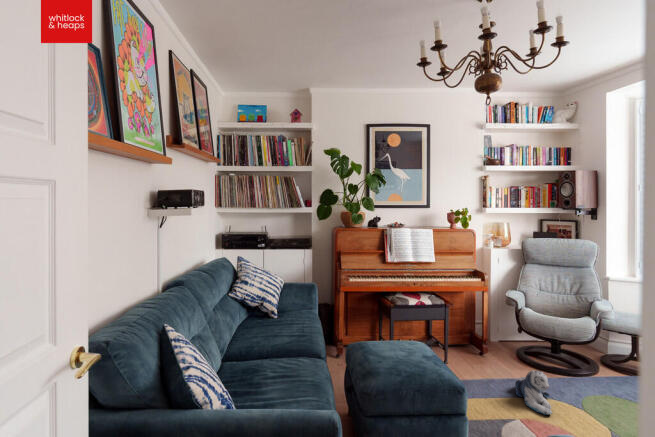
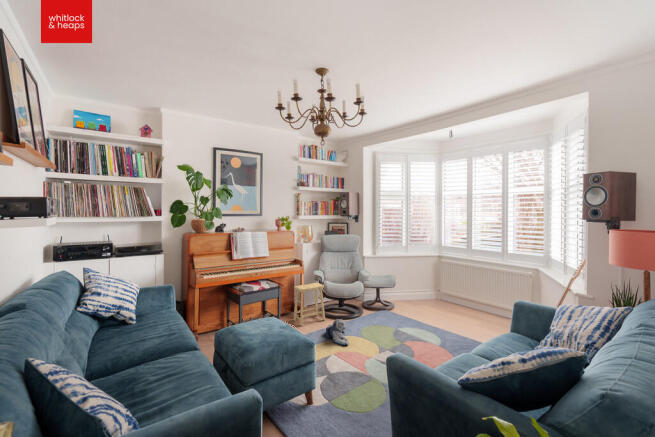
footstool: none [468,309,521,370] -> present [293,283,325,326]

